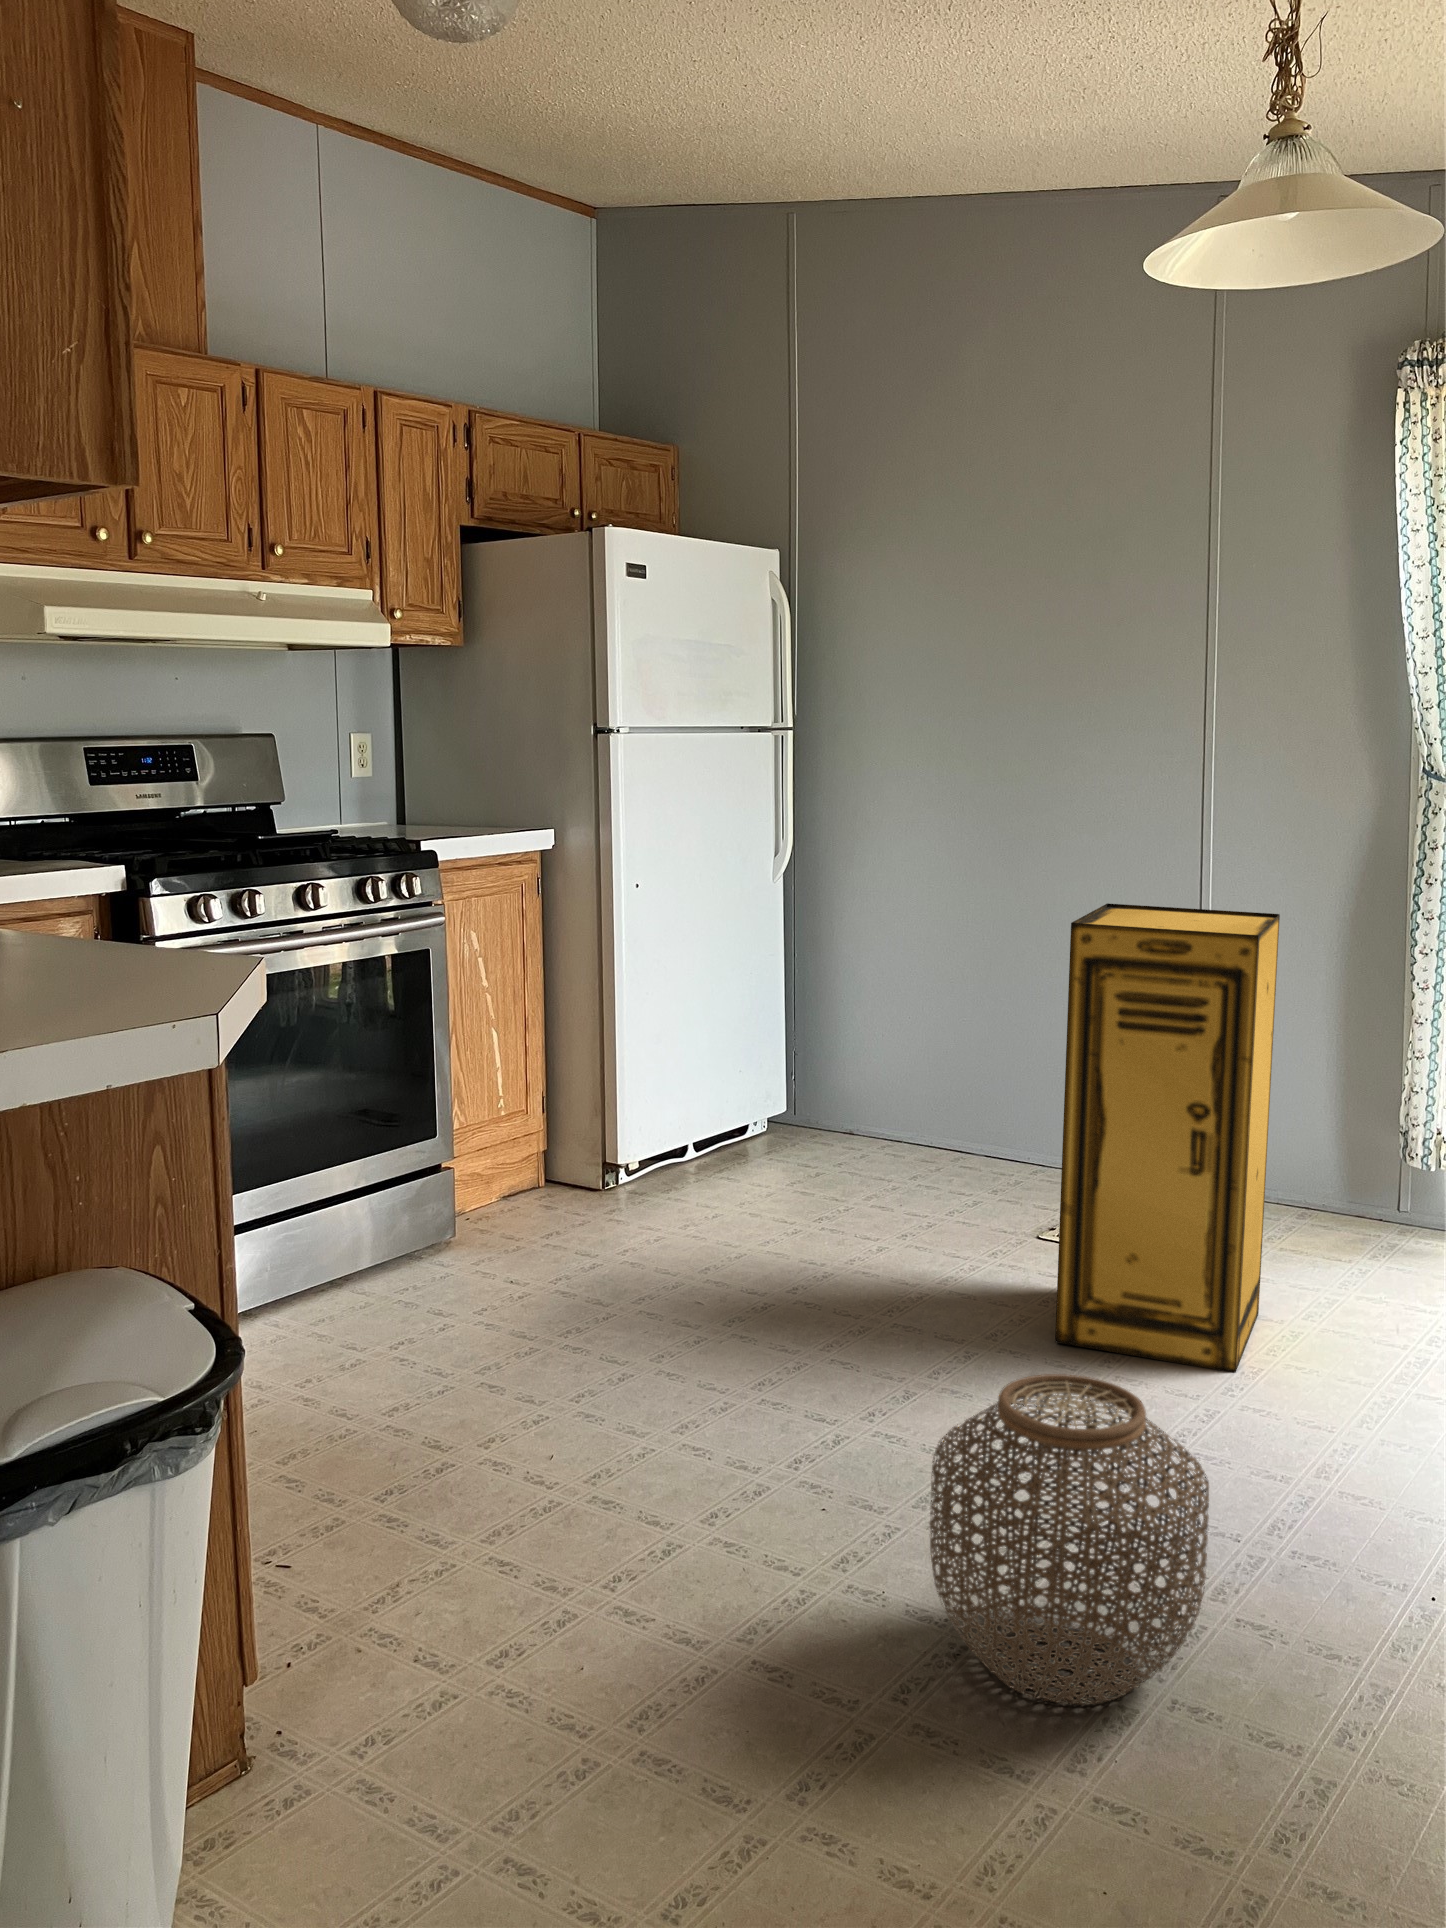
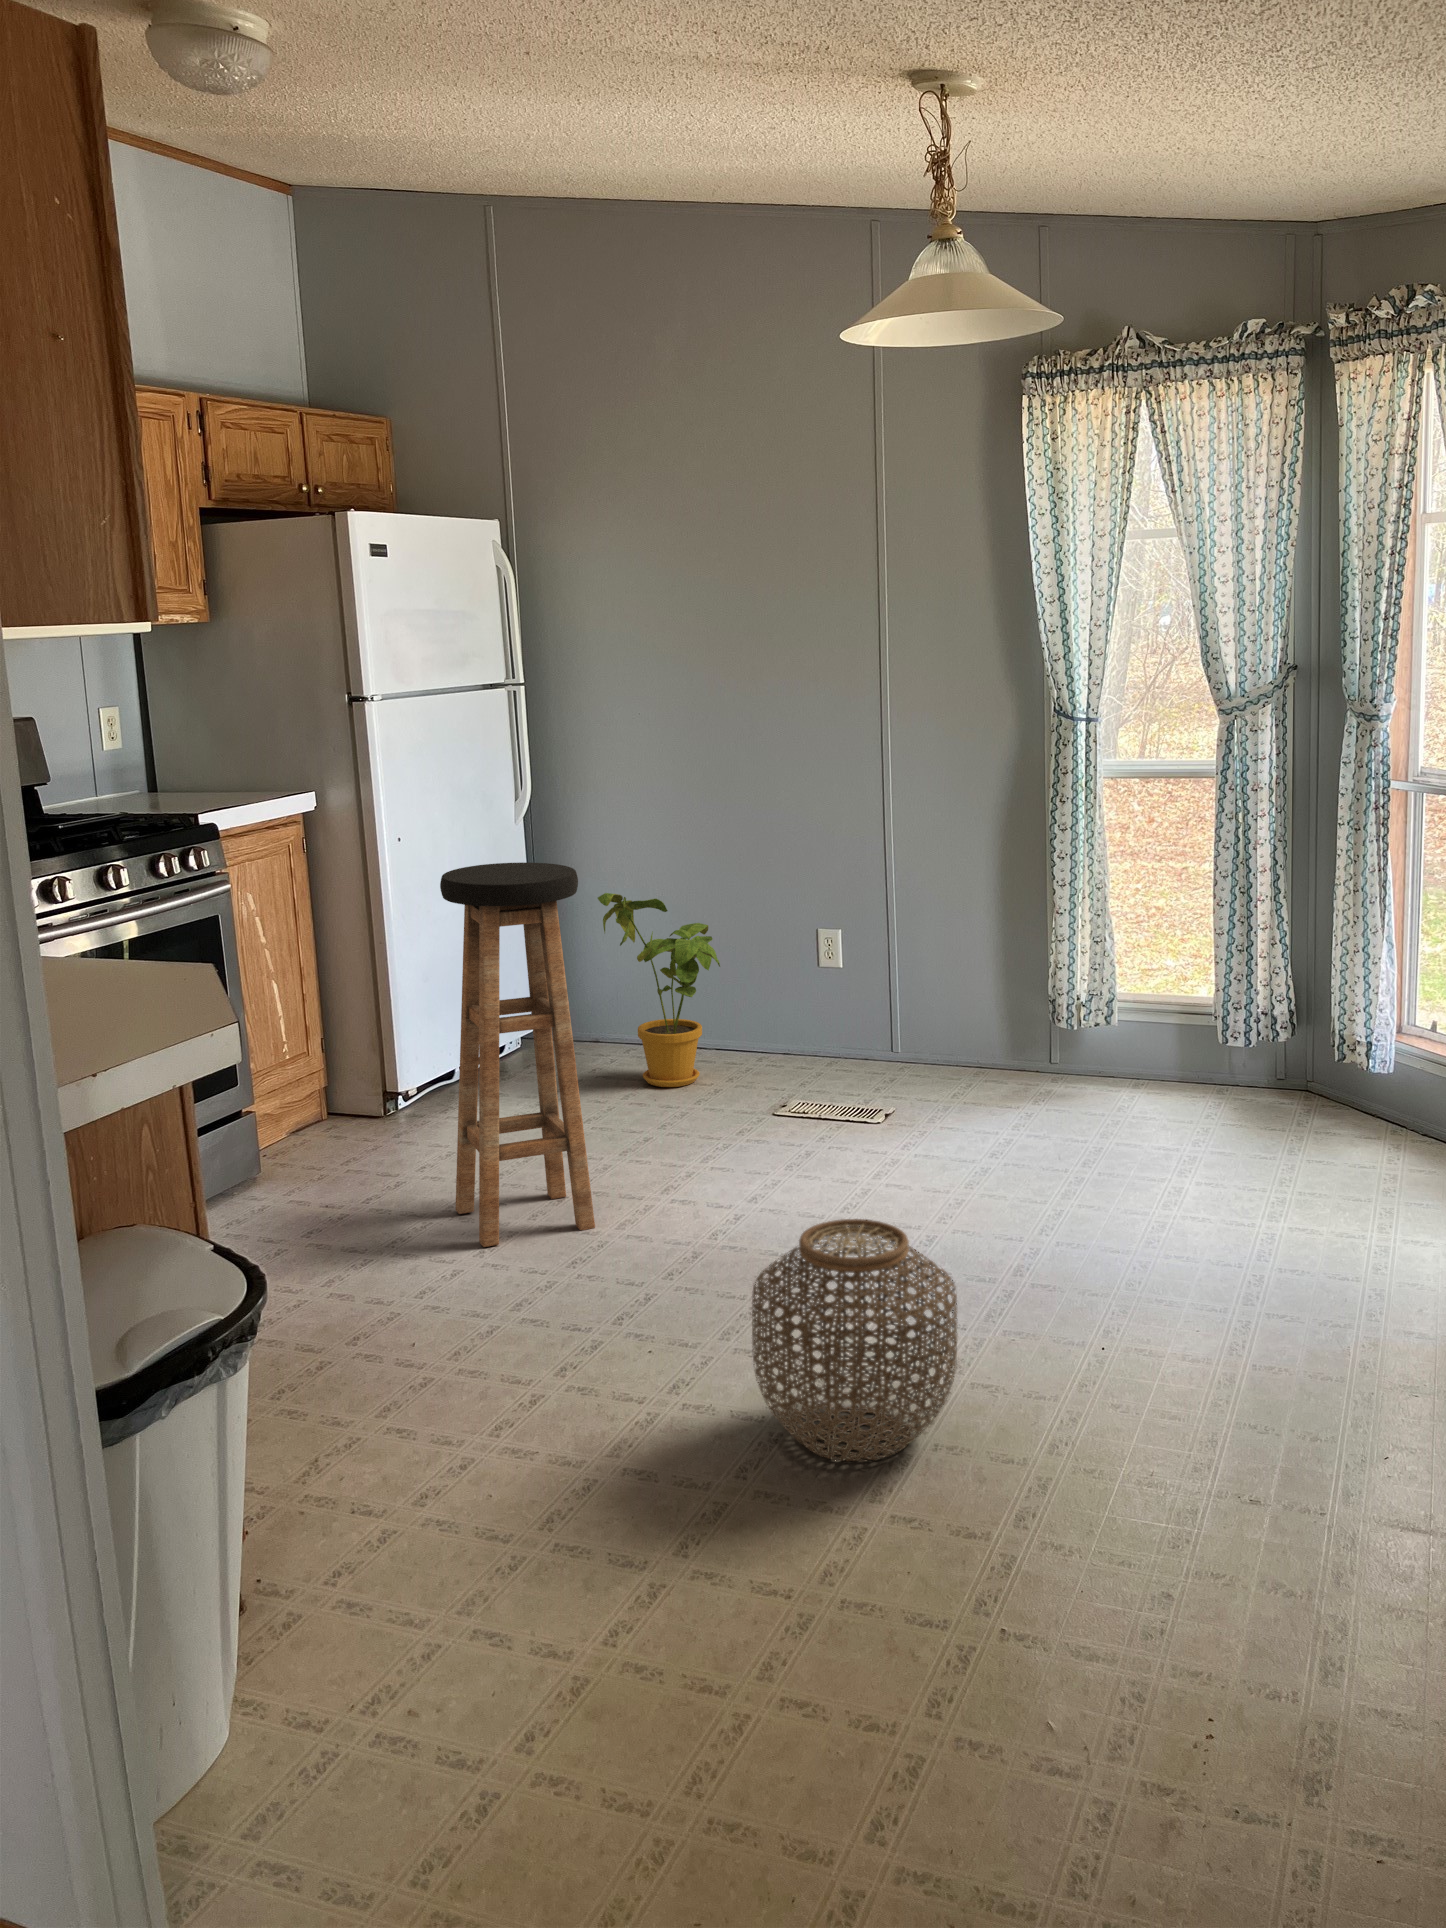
storage cabinet: present [1055,903,1280,1372] -> none [799,837,957,1208]
bar stool: none [647,910,805,1352] -> present [440,862,595,1247]
house plant: none [855,961,993,1191] -> present [598,893,720,1087]

